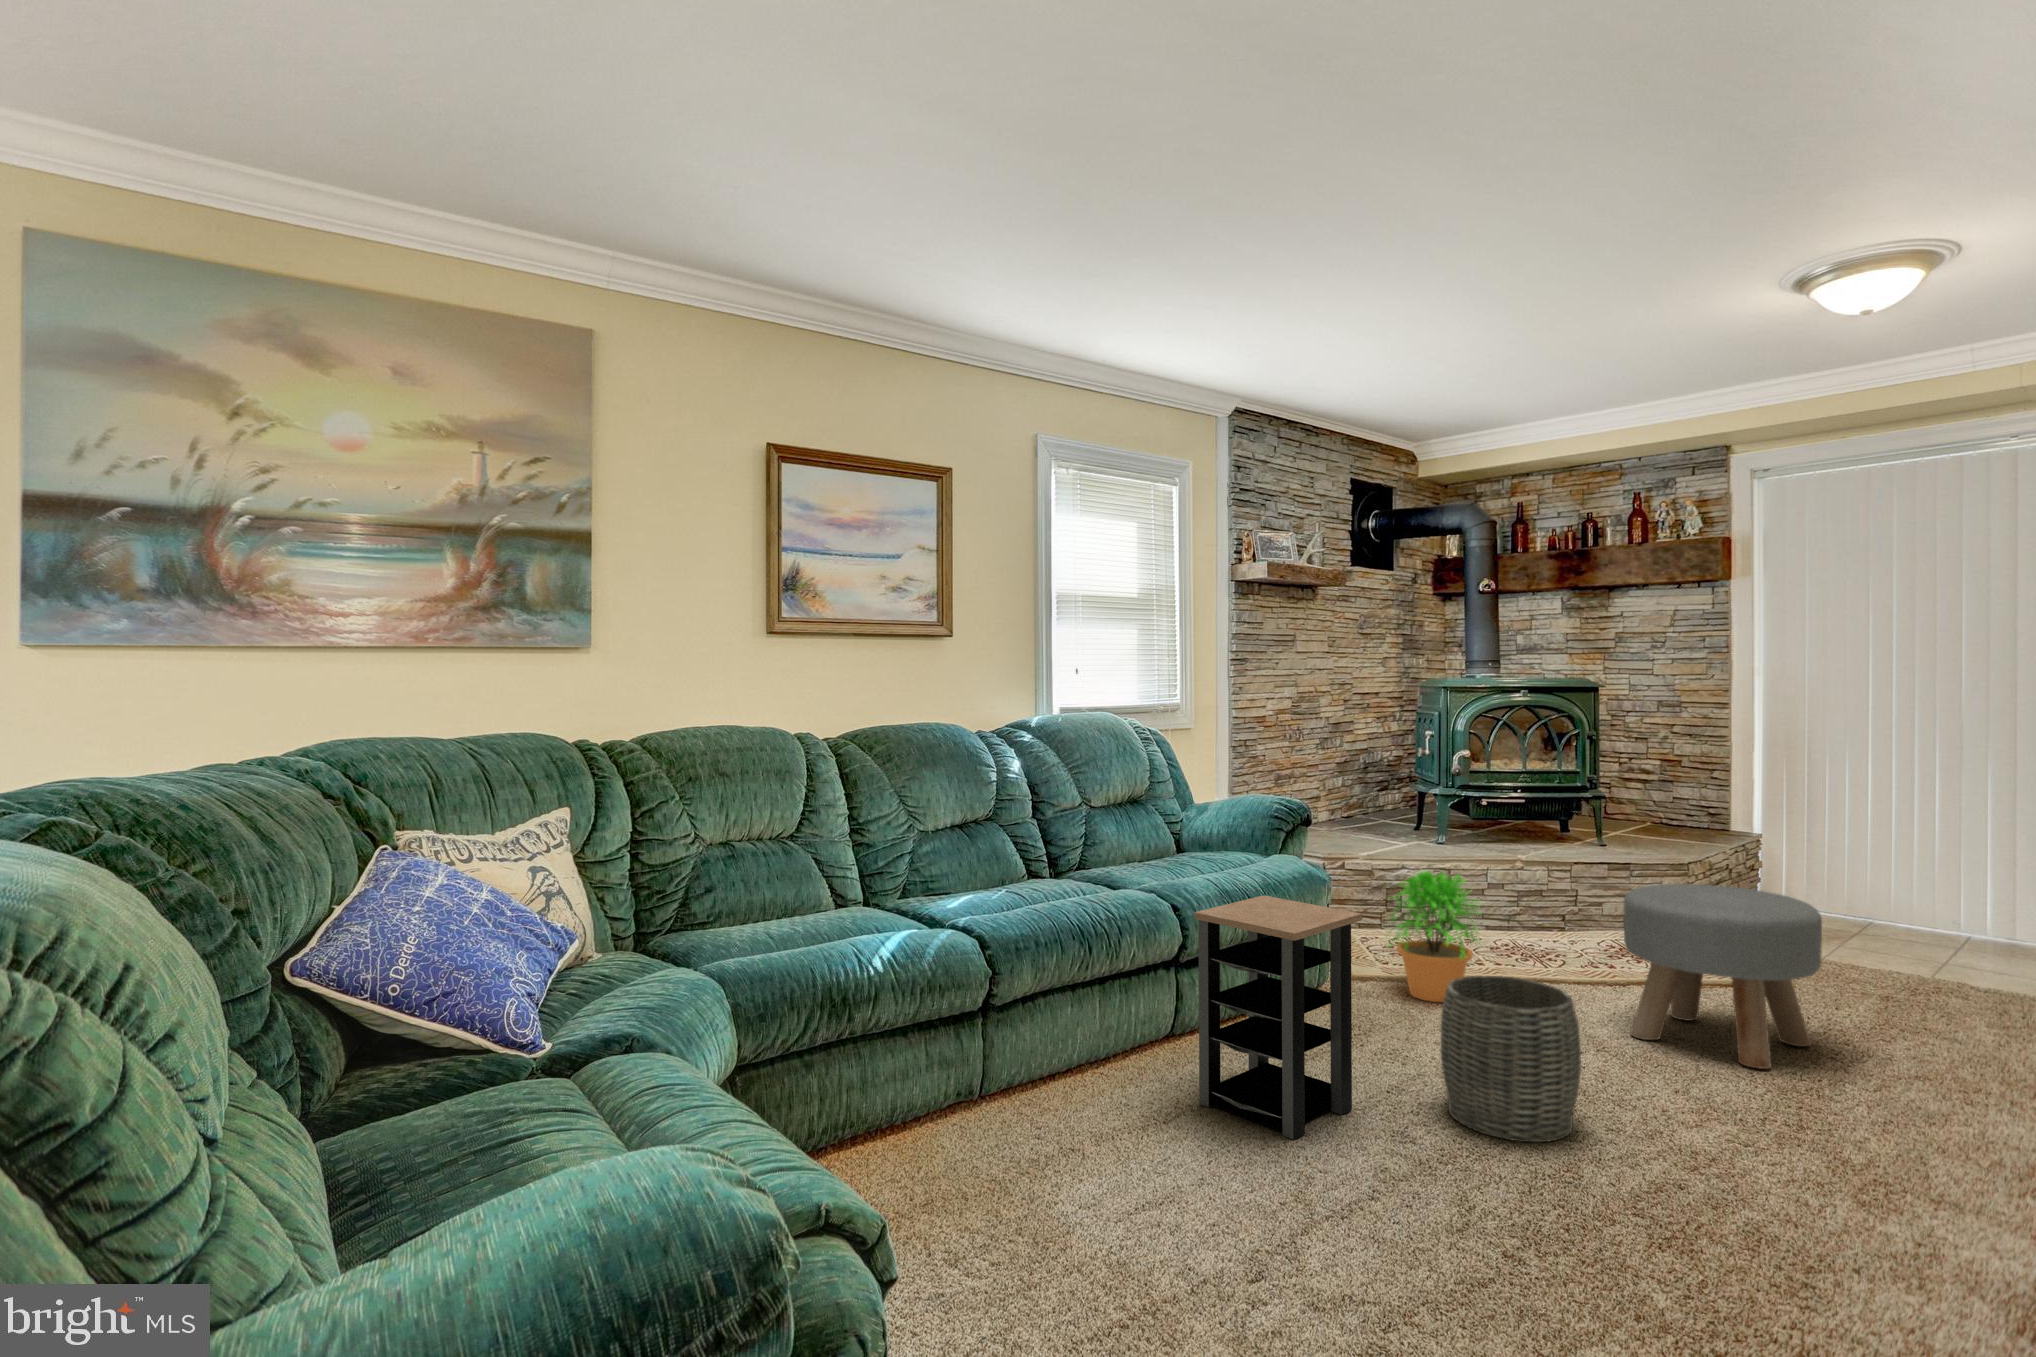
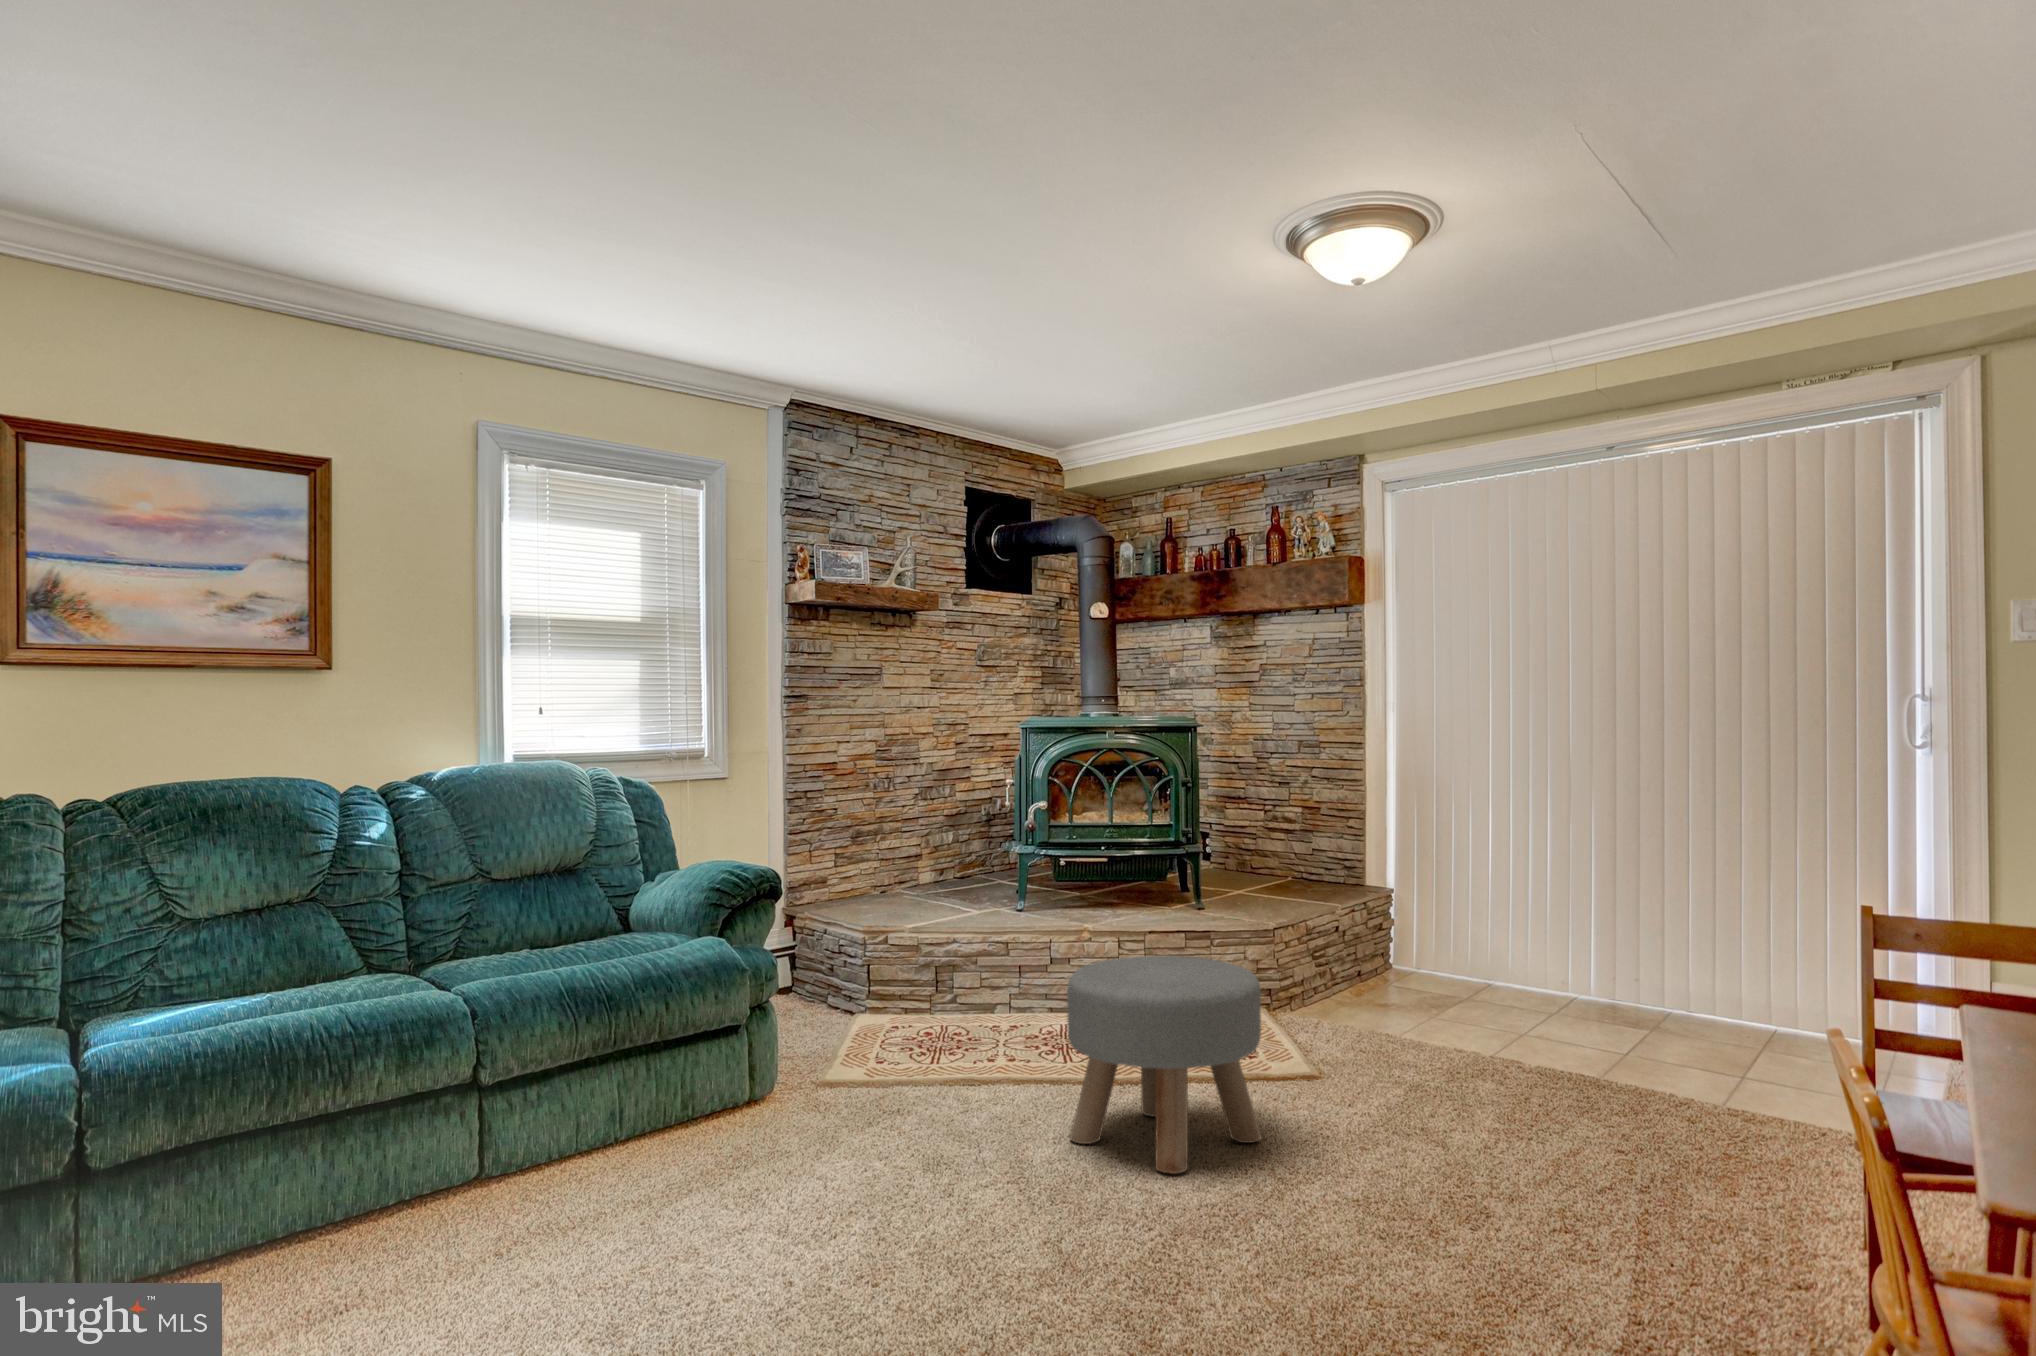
potted plant: present [1390,871,1480,1002] -> none [839,944,955,1108]
side table: present [1194,895,1362,1140] -> none [426,990,638,1303]
woven basket: present [1441,976,1581,1142] -> none [727,1080,883,1287]

